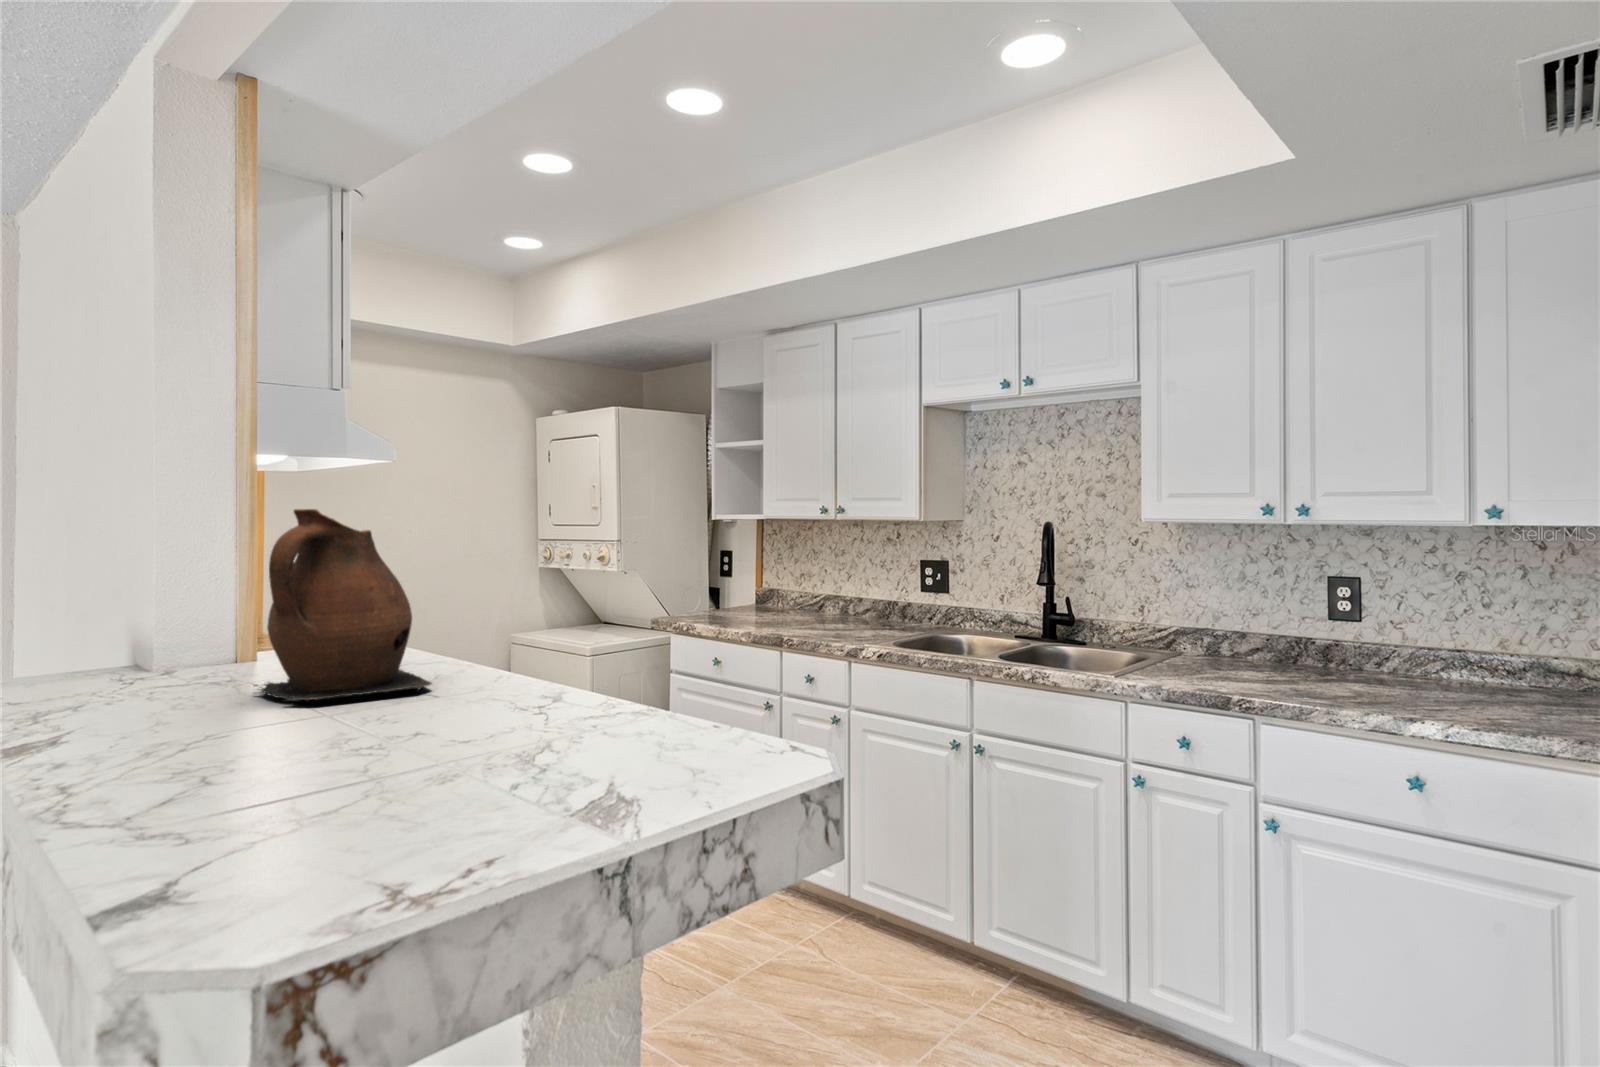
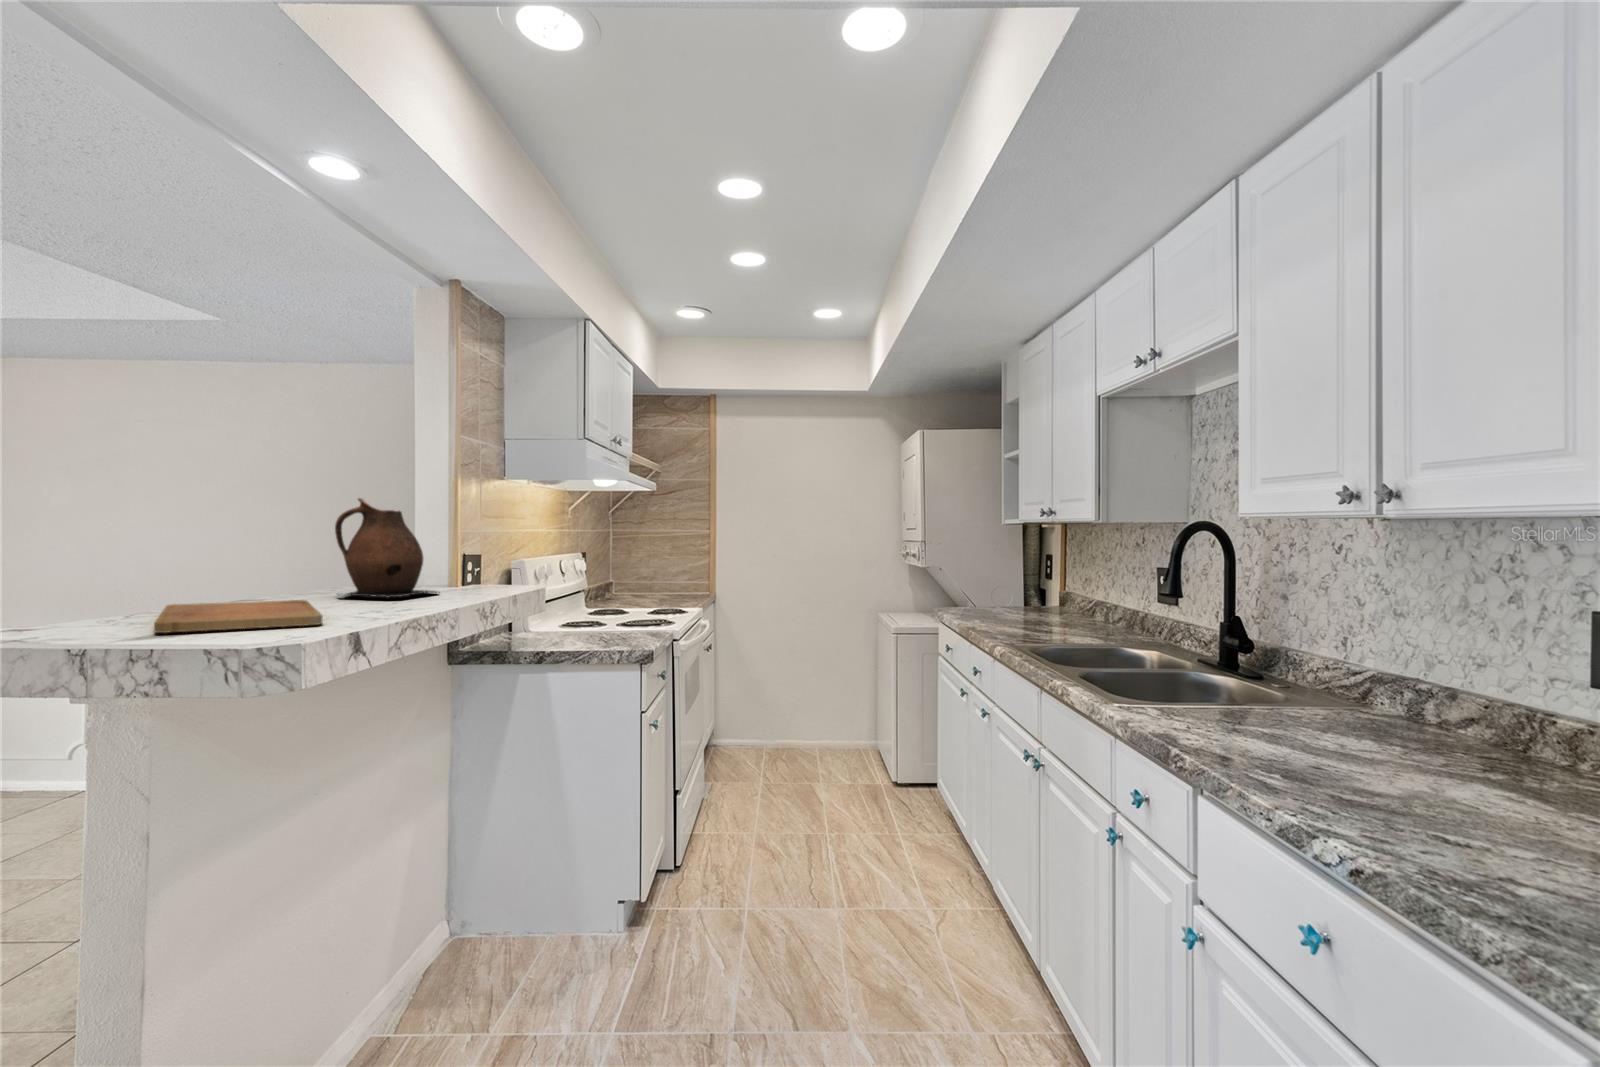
cutting board: none [243,713,680,801] -> present [154,600,323,633]

